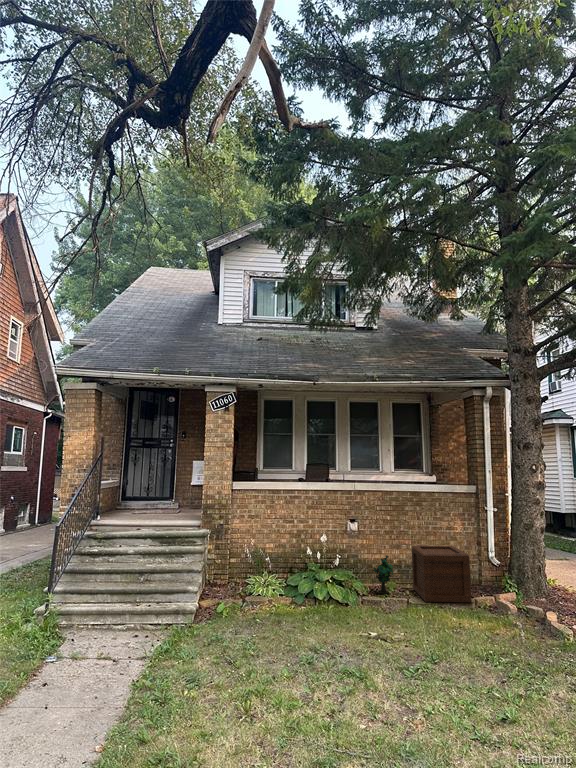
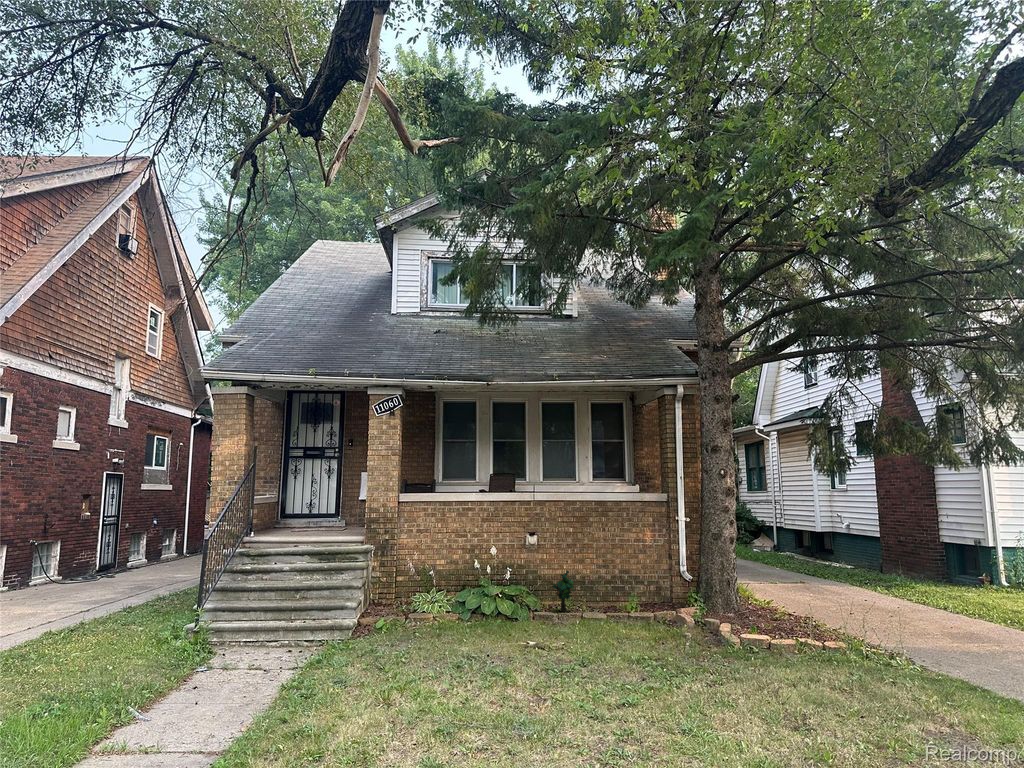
wooden crate: present [412,546,471,603] -> none [596,560,654,618]

